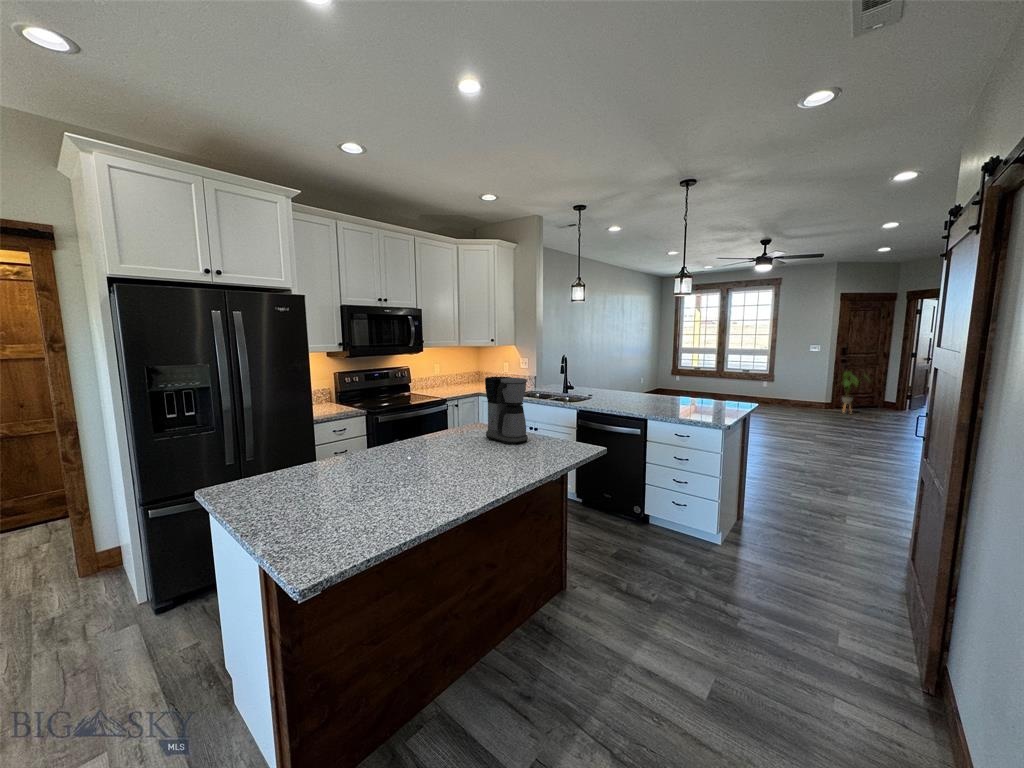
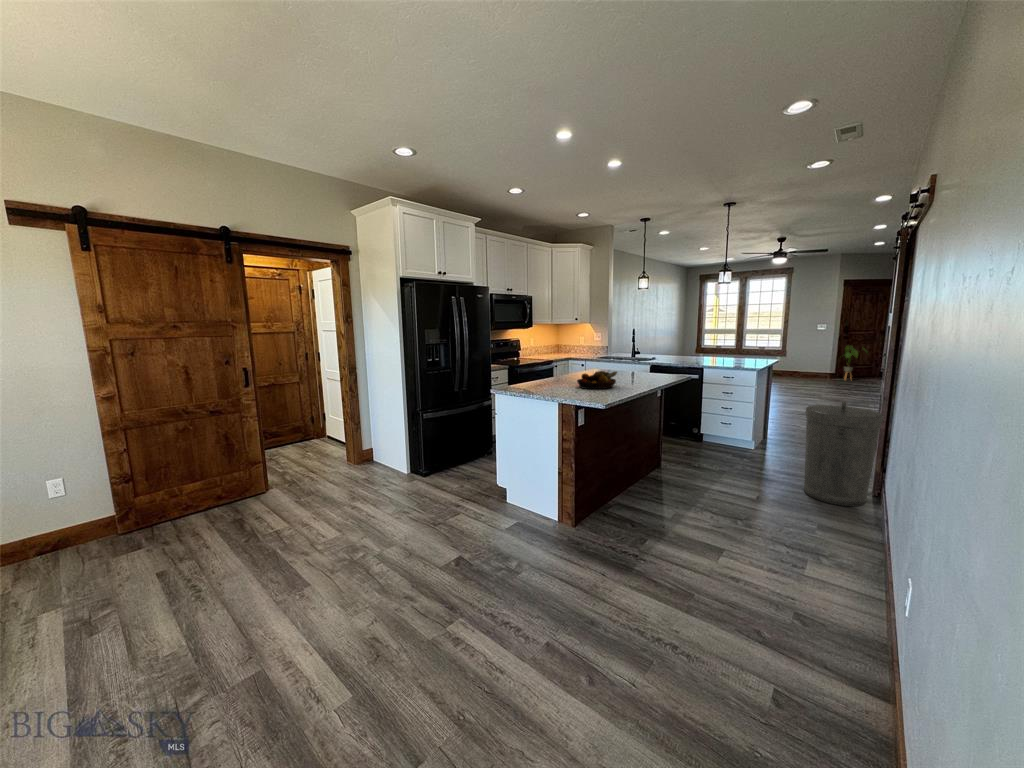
coffee maker: present [485,377,528,445] -> none [612,337,641,376]
fruit bowl: none [359,455,443,498] -> present [577,371,617,389]
trash can: none [798,508,951,724] -> present [804,401,884,507]

